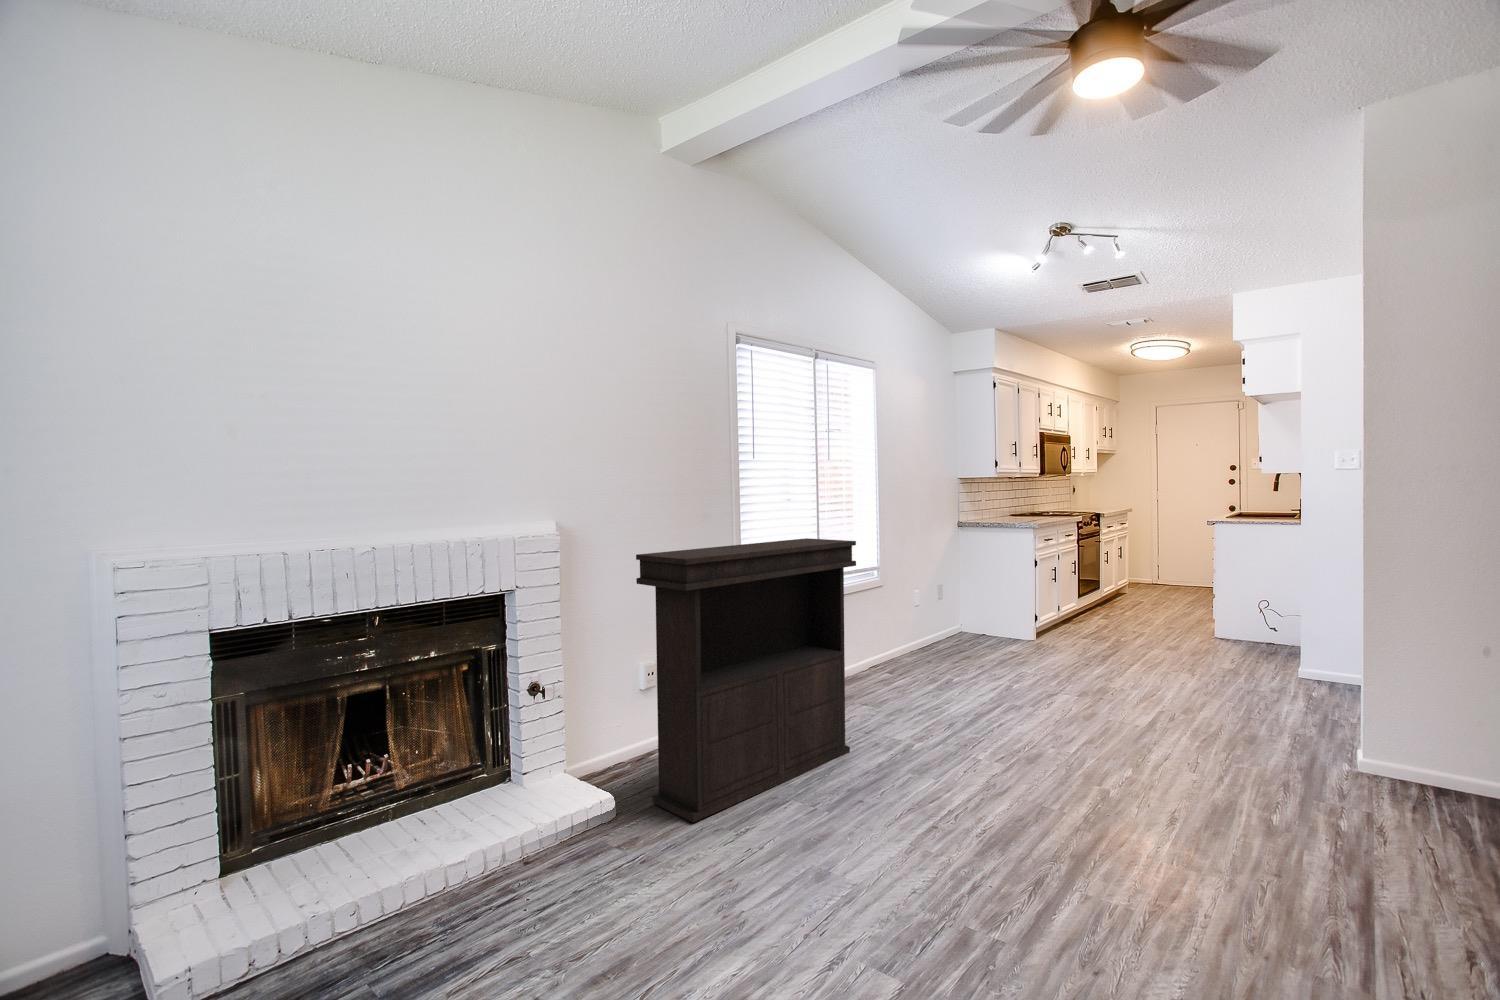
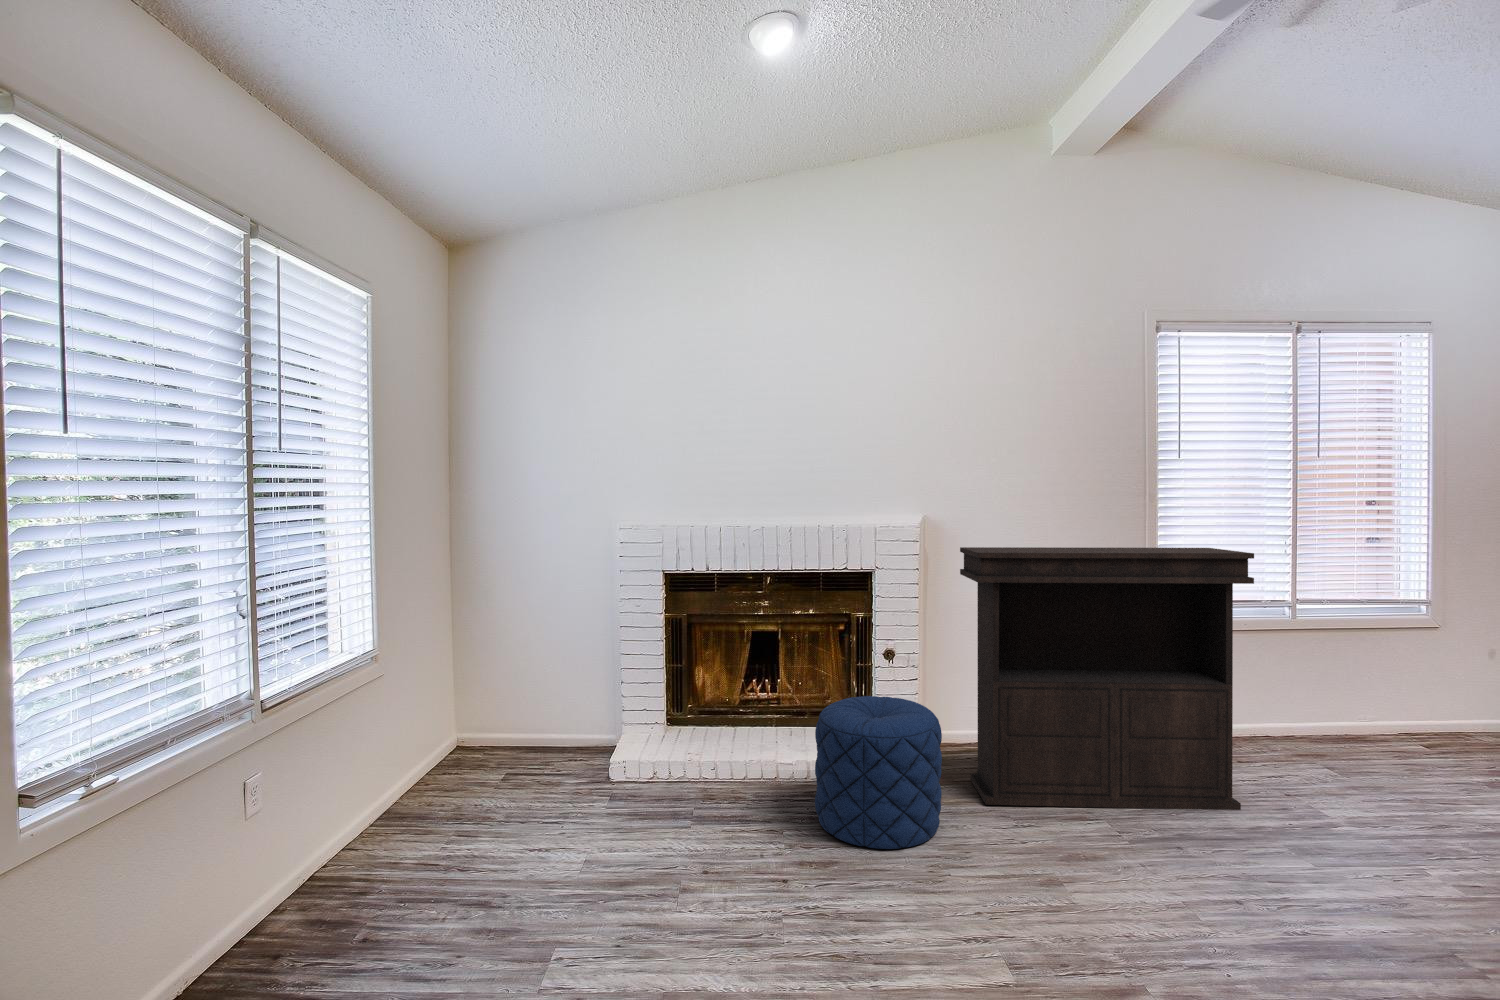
pouf: none [541,735,692,930] -> present [815,696,942,849]

